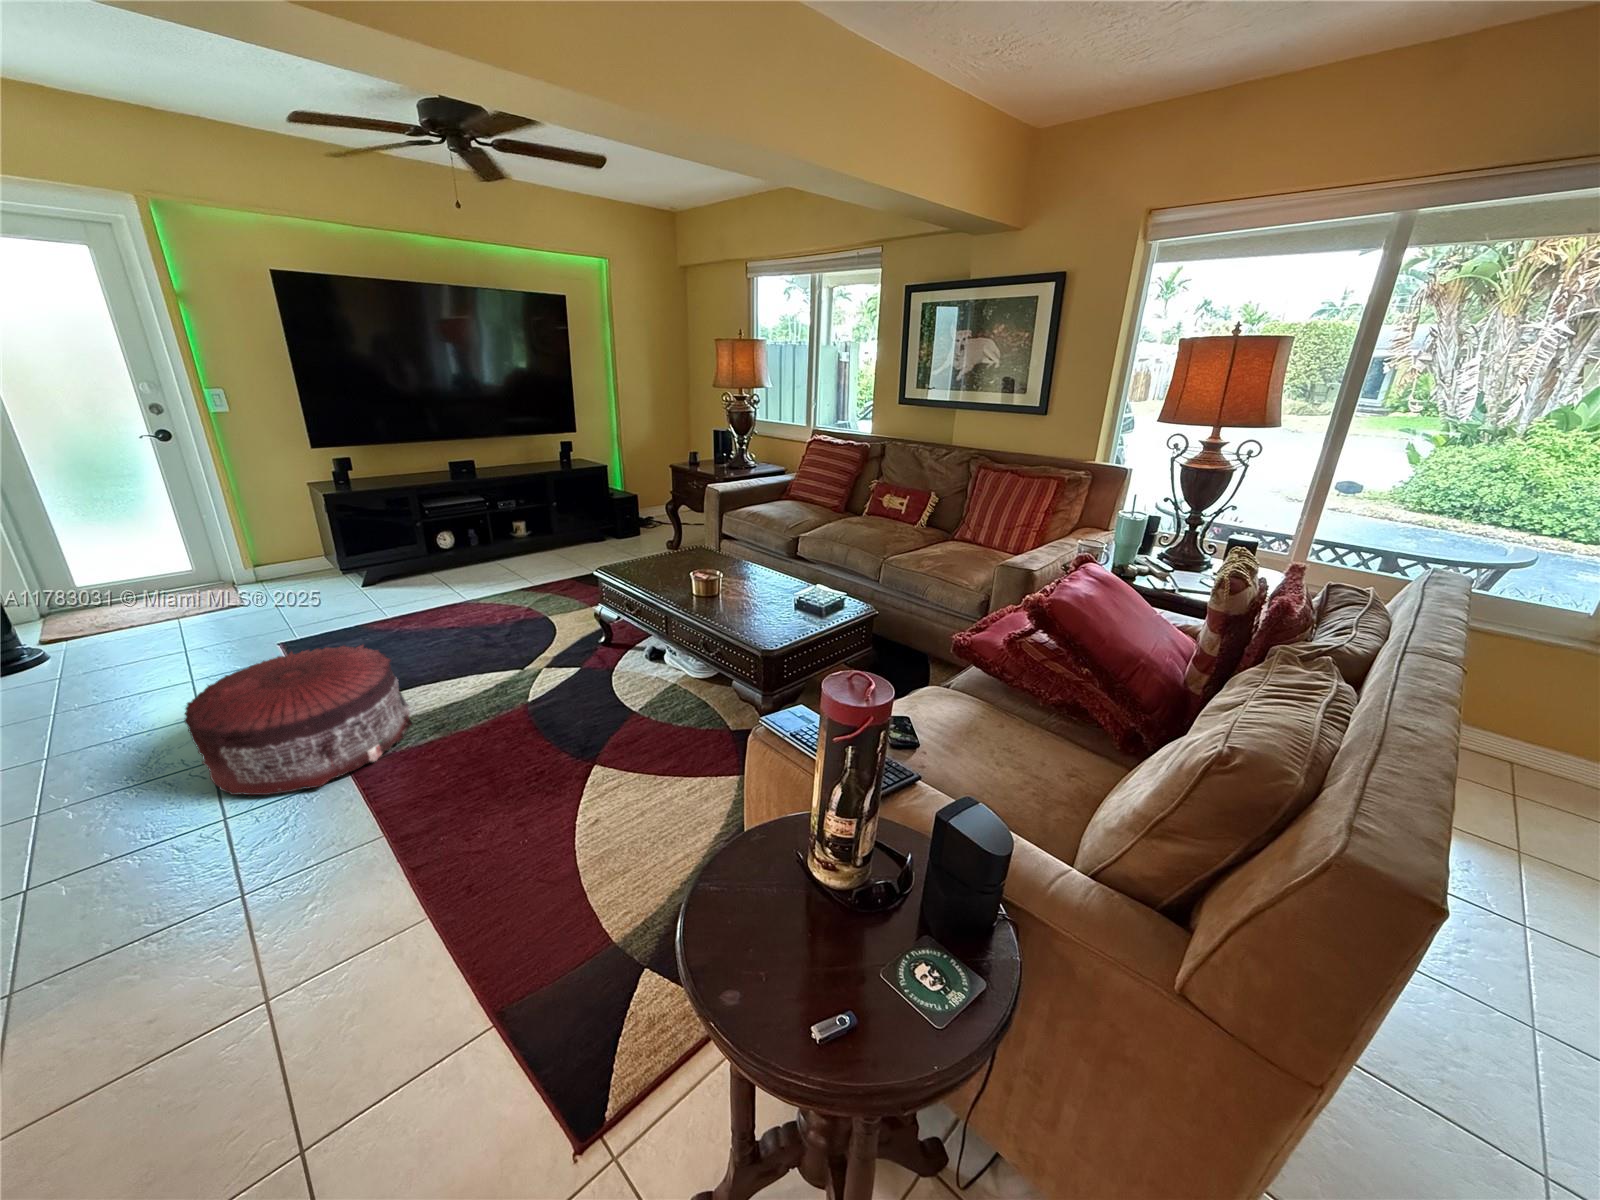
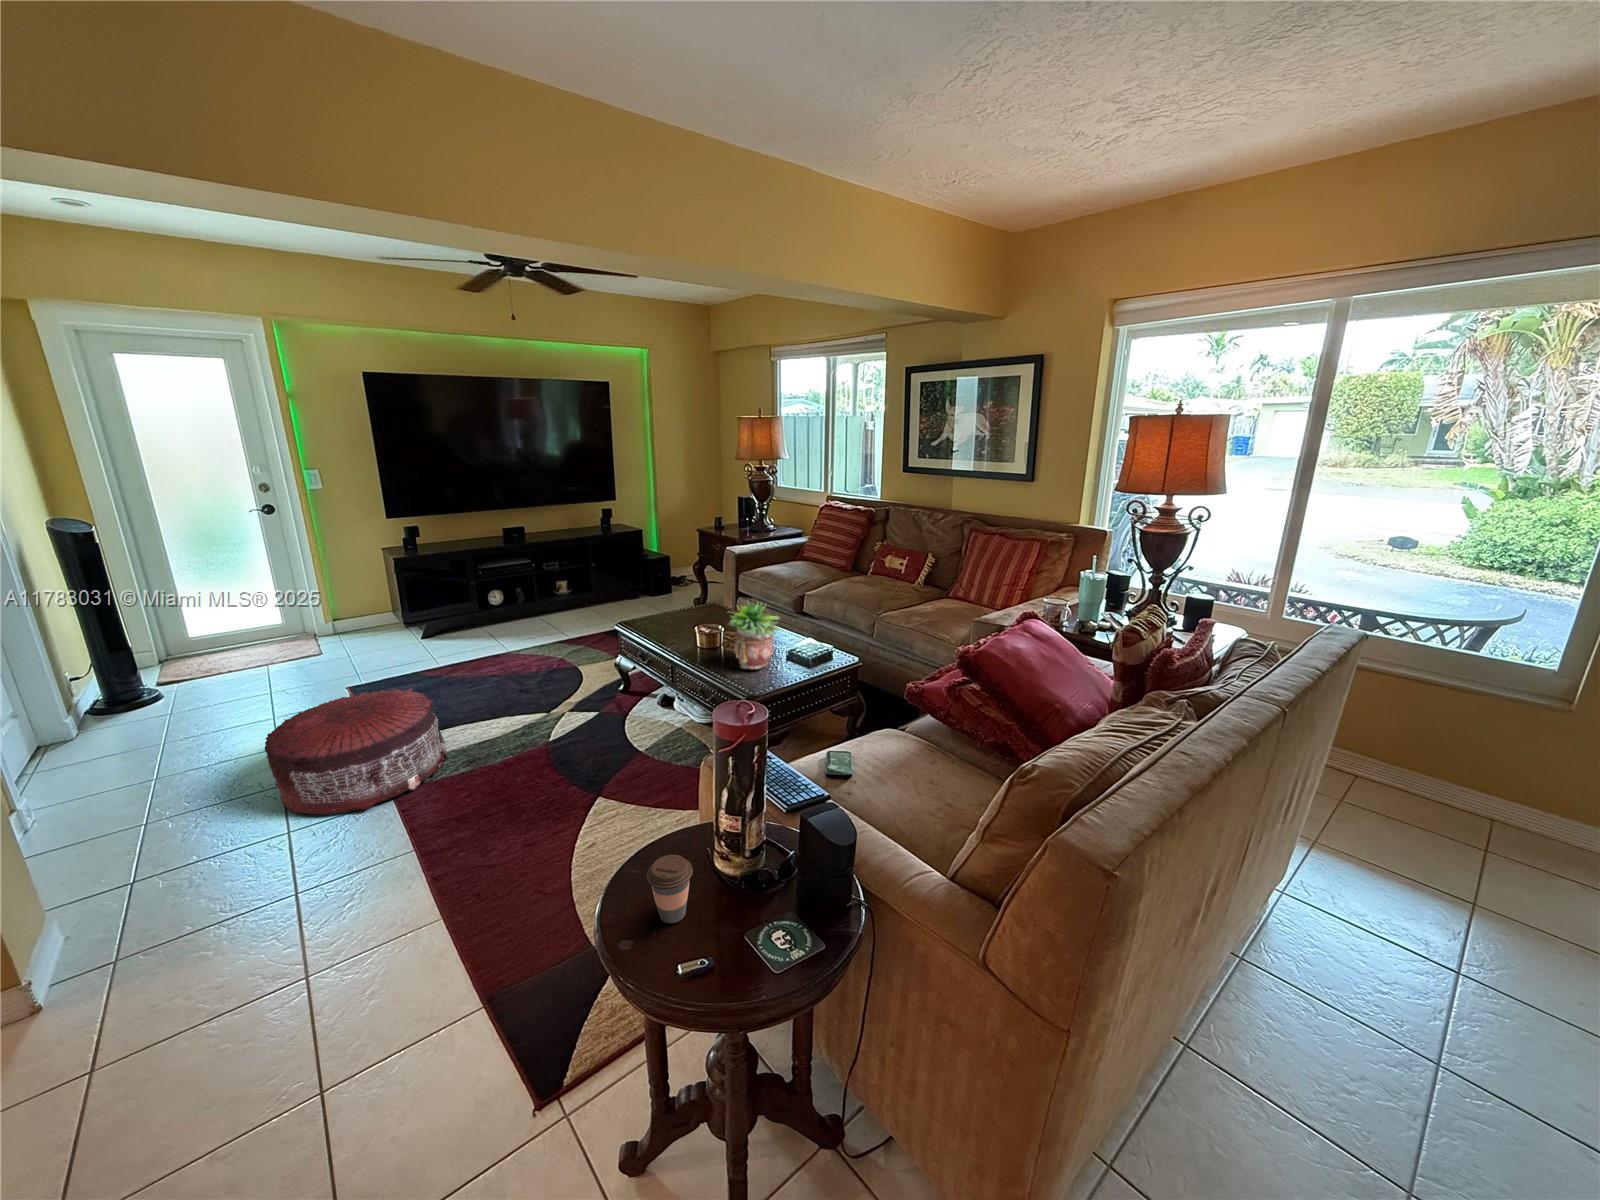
potted plant: none [731,541,796,619] -> present [729,602,781,669]
coffee cup: none [748,876,808,964] -> present [647,855,693,923]

